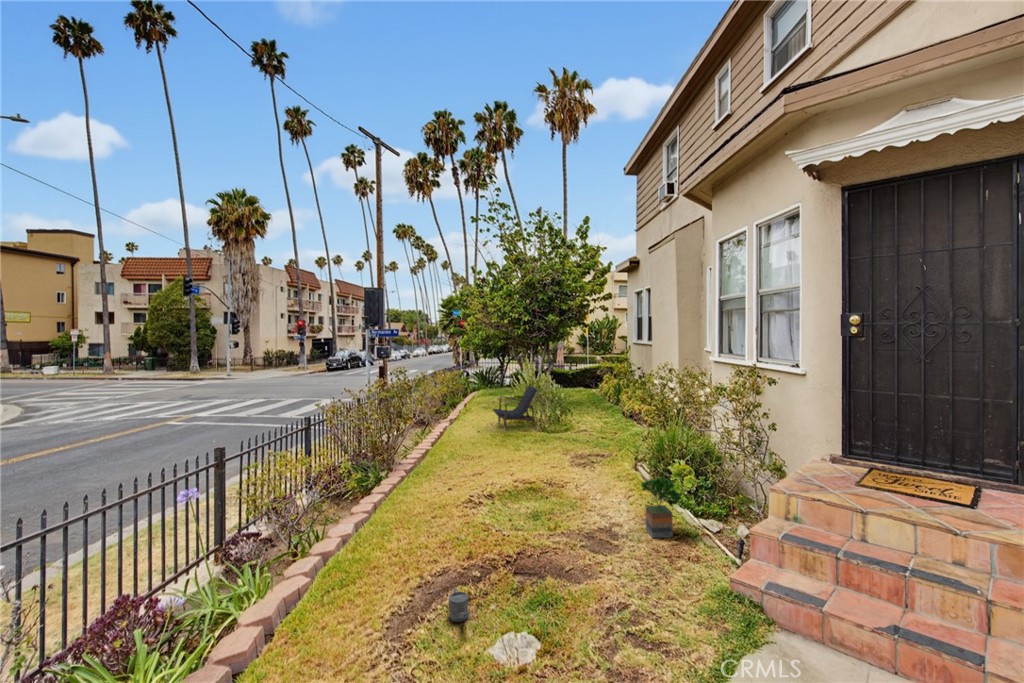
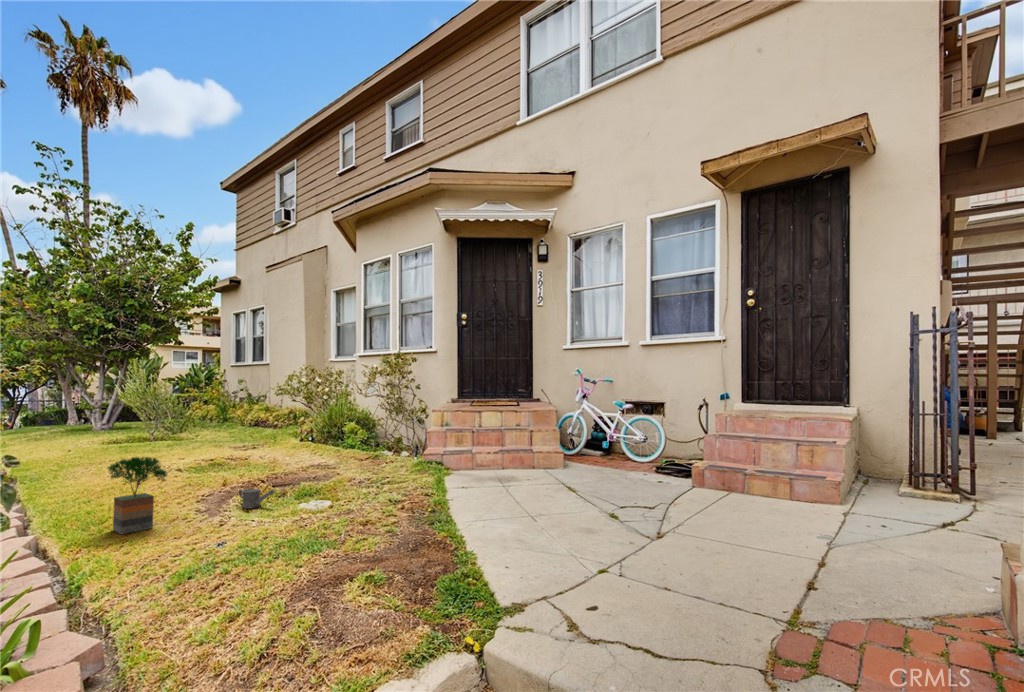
lounge chair: present [493,386,537,432] -> none [79,397,151,450]
potted tree: present [641,478,681,538] -> present [107,457,167,534]

